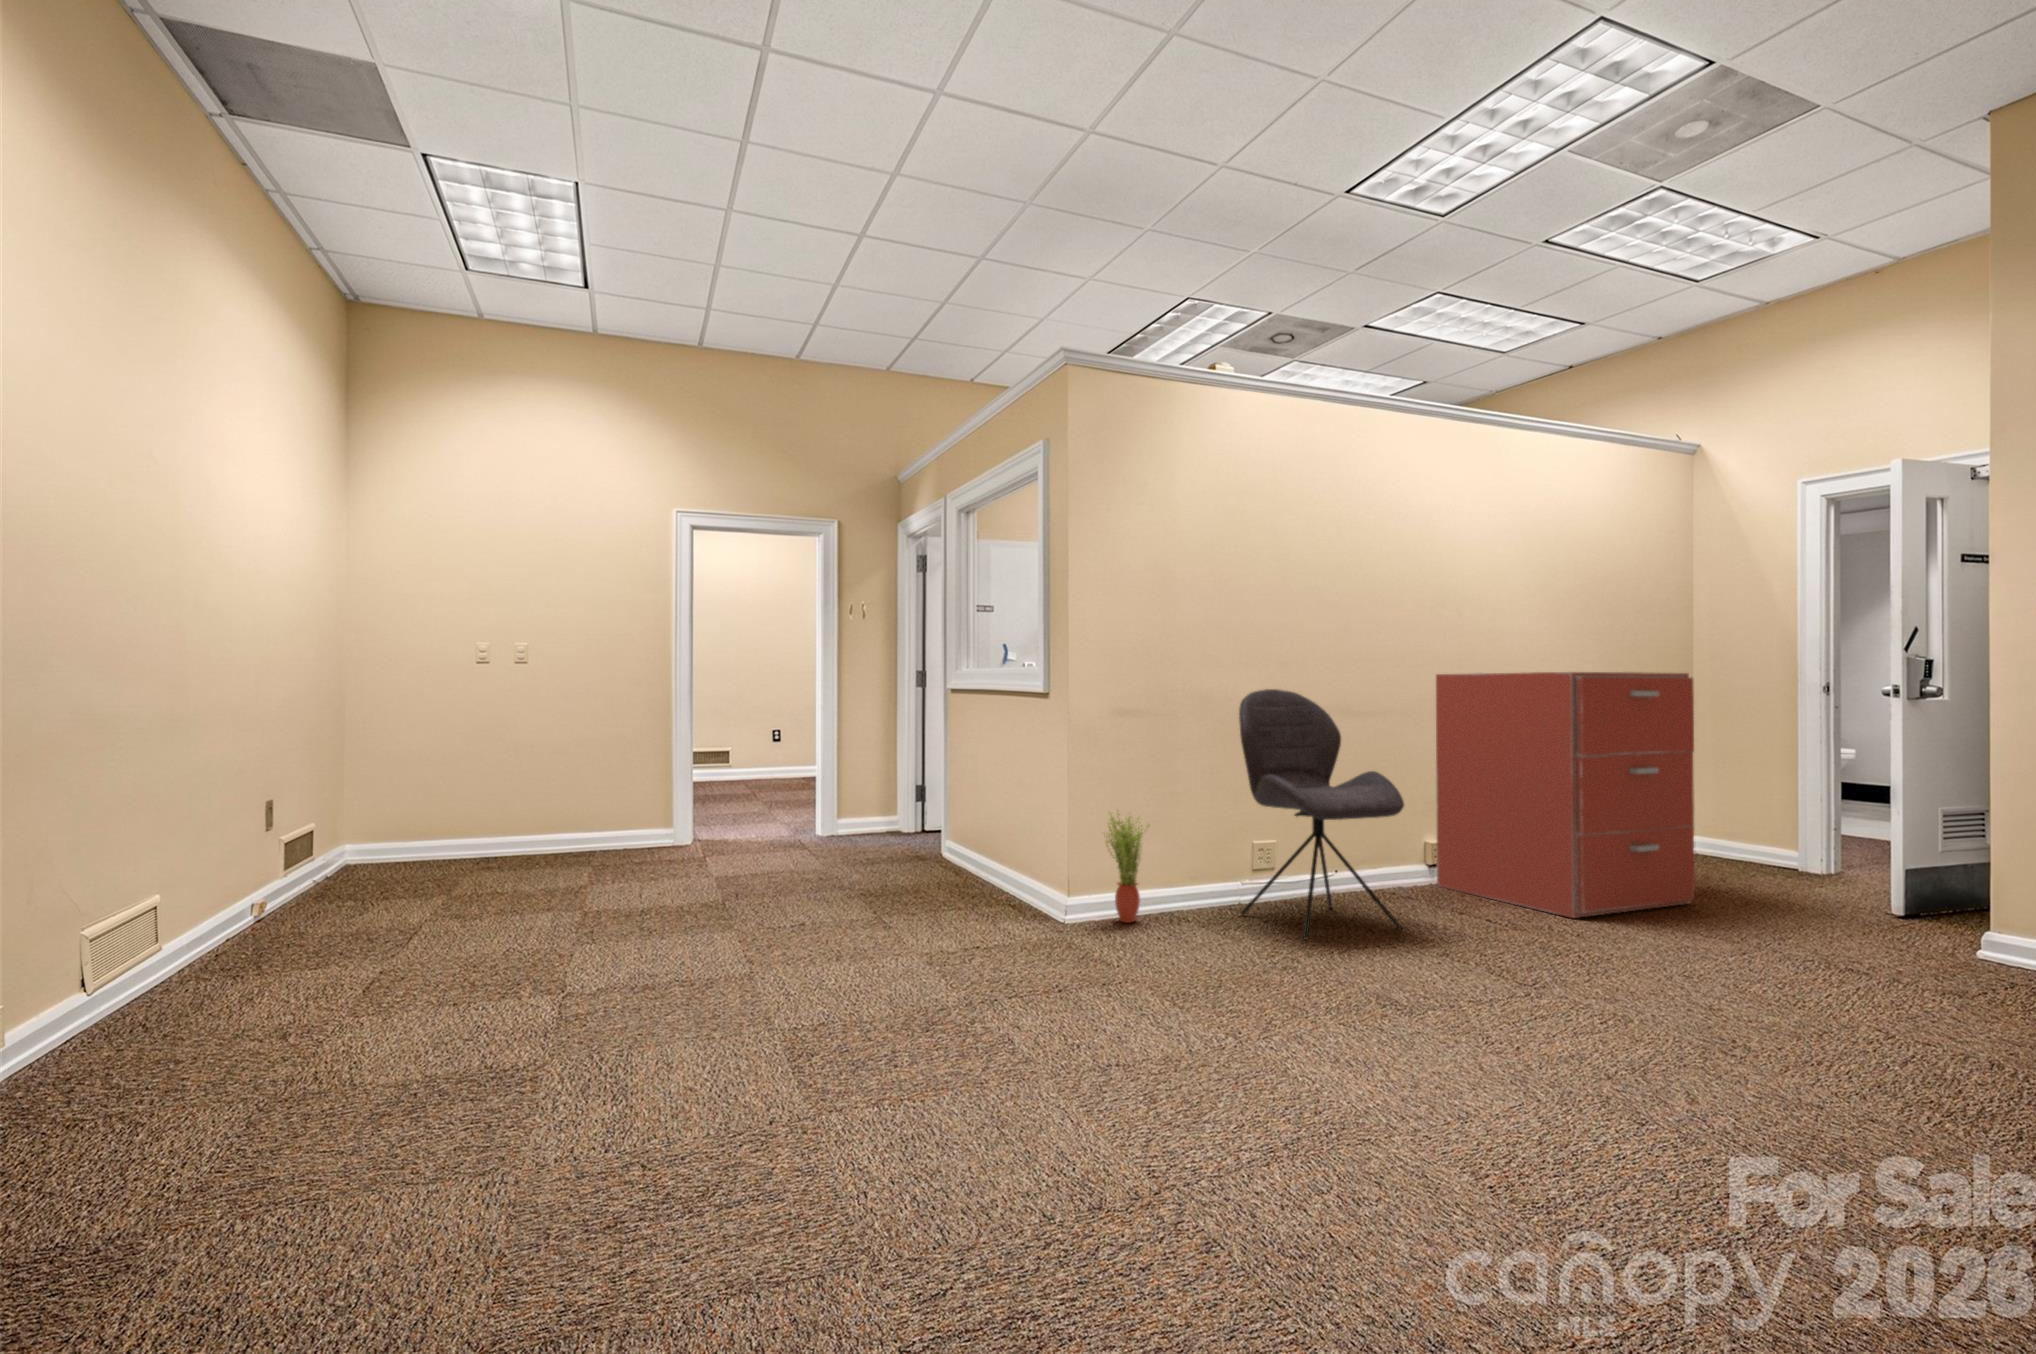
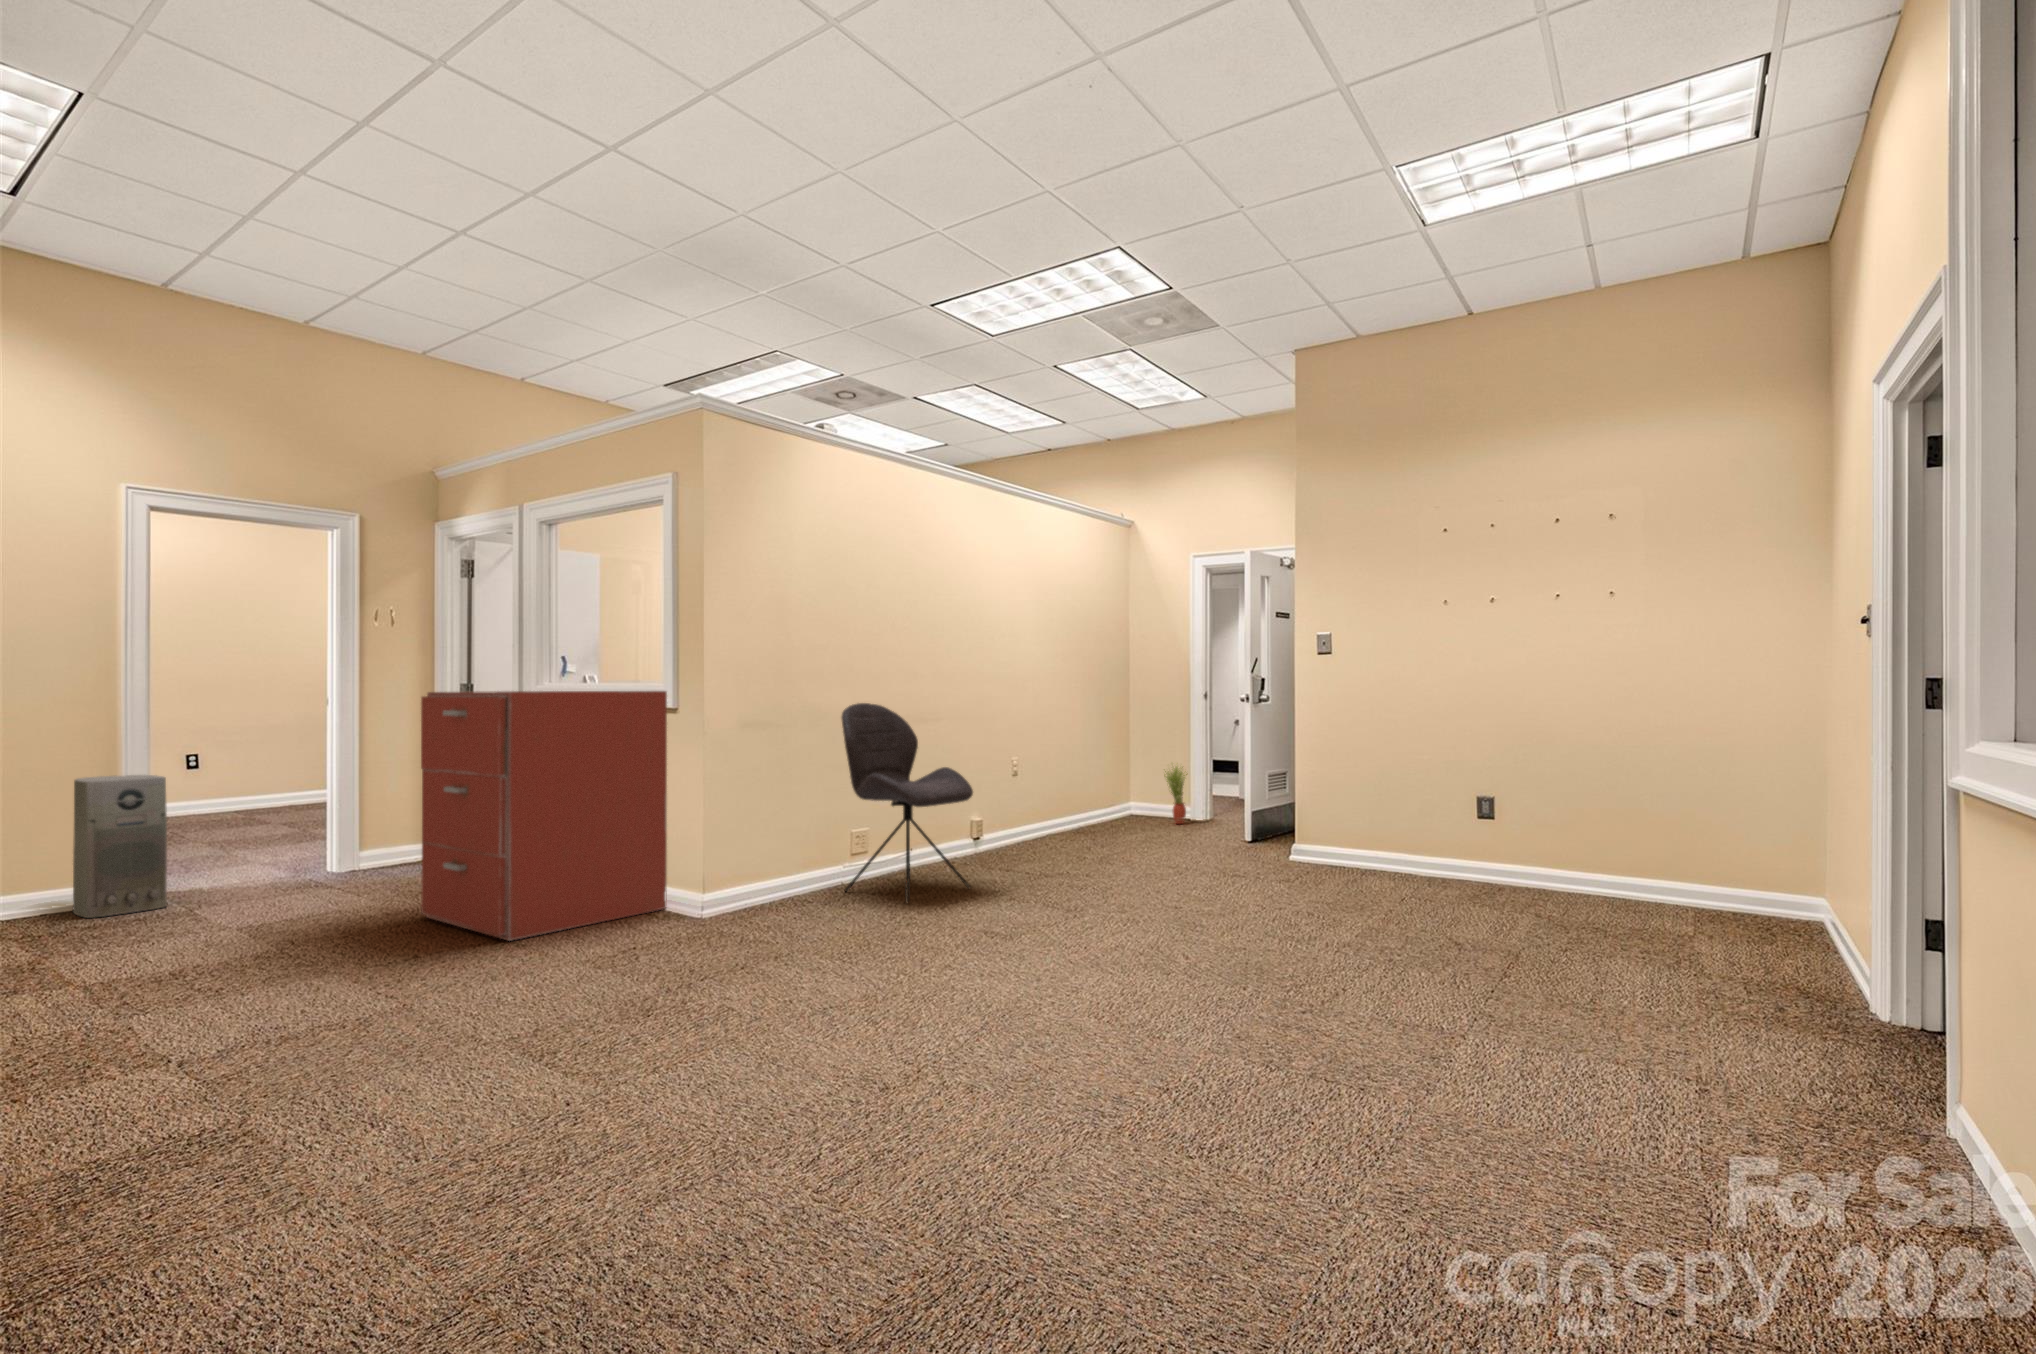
filing cabinet: present [1436,672,1695,918] -> present [421,691,667,941]
air purifier: none [615,746,673,862] -> present [73,775,167,918]
potted plant: present [1104,811,1150,923] -> present [1164,766,1188,824]

